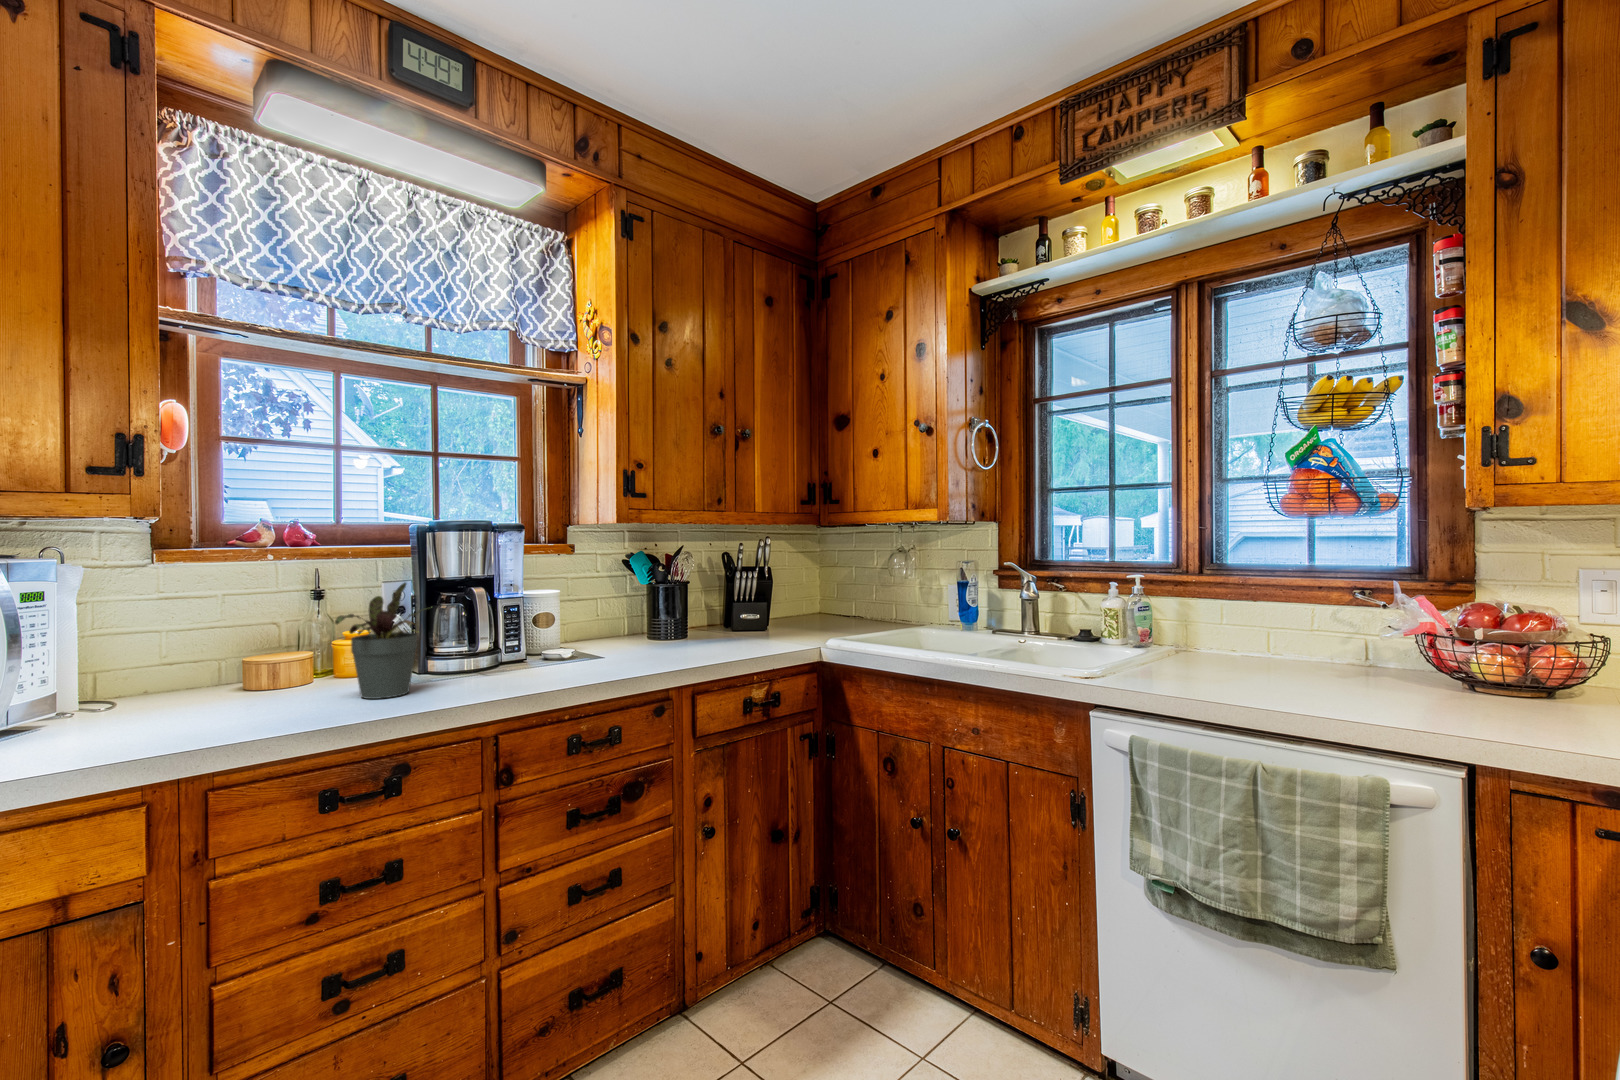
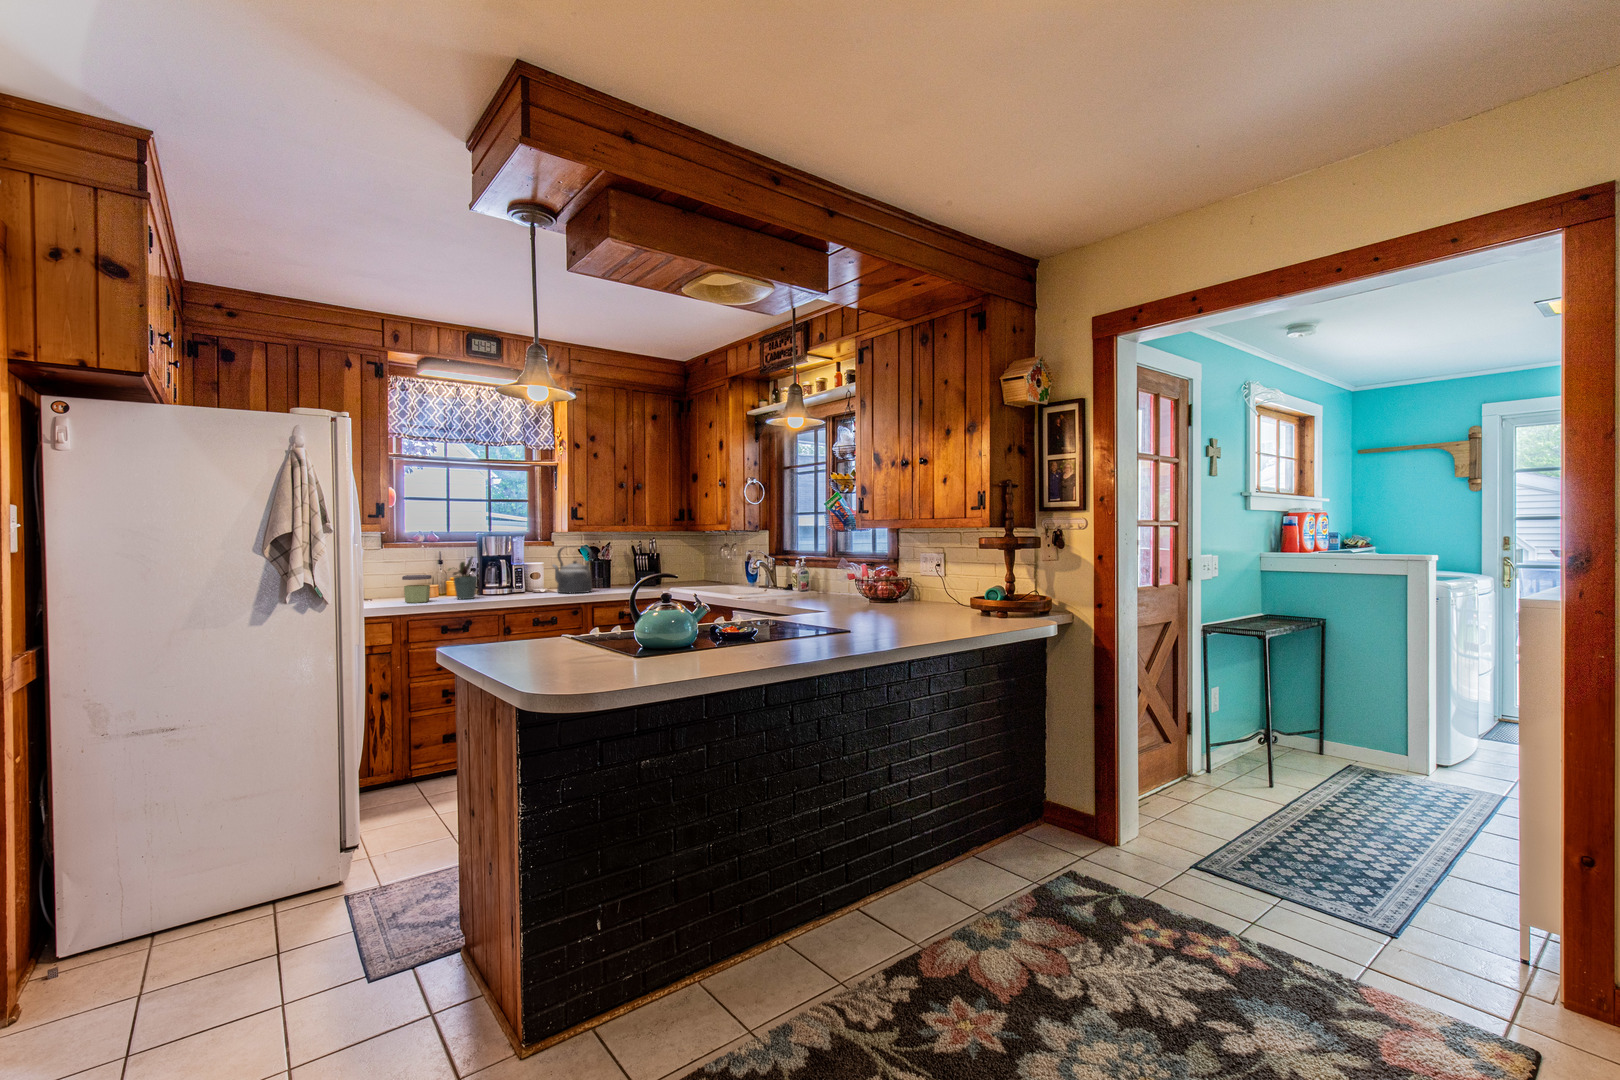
kettle: none [586,553,681,662] -> present [553,546,592,593]
jar: none [188,638,285,727] -> present [402,575,432,603]

